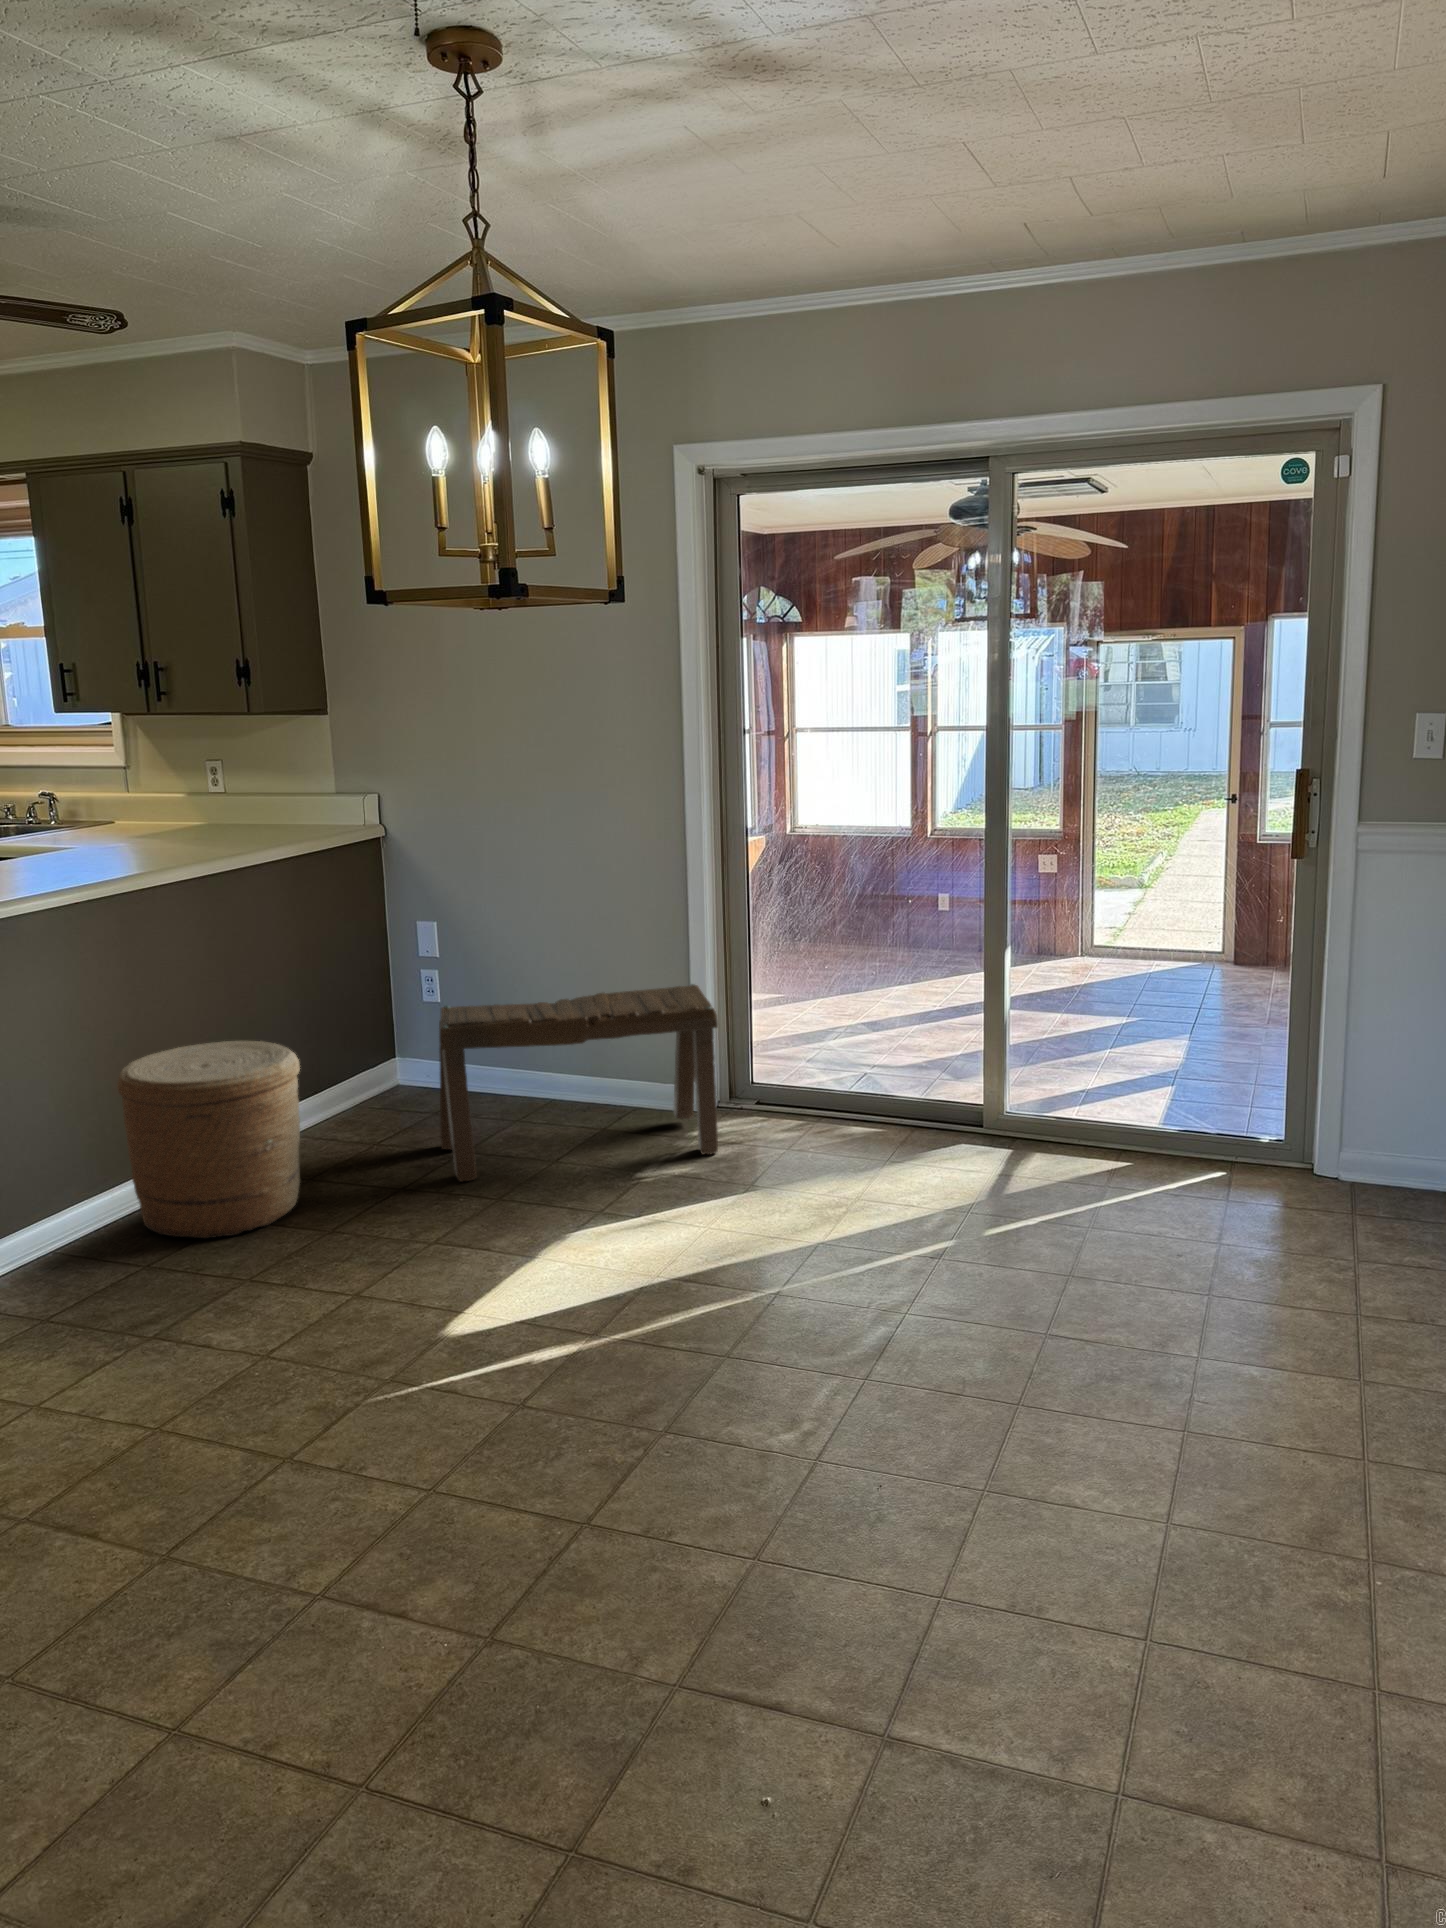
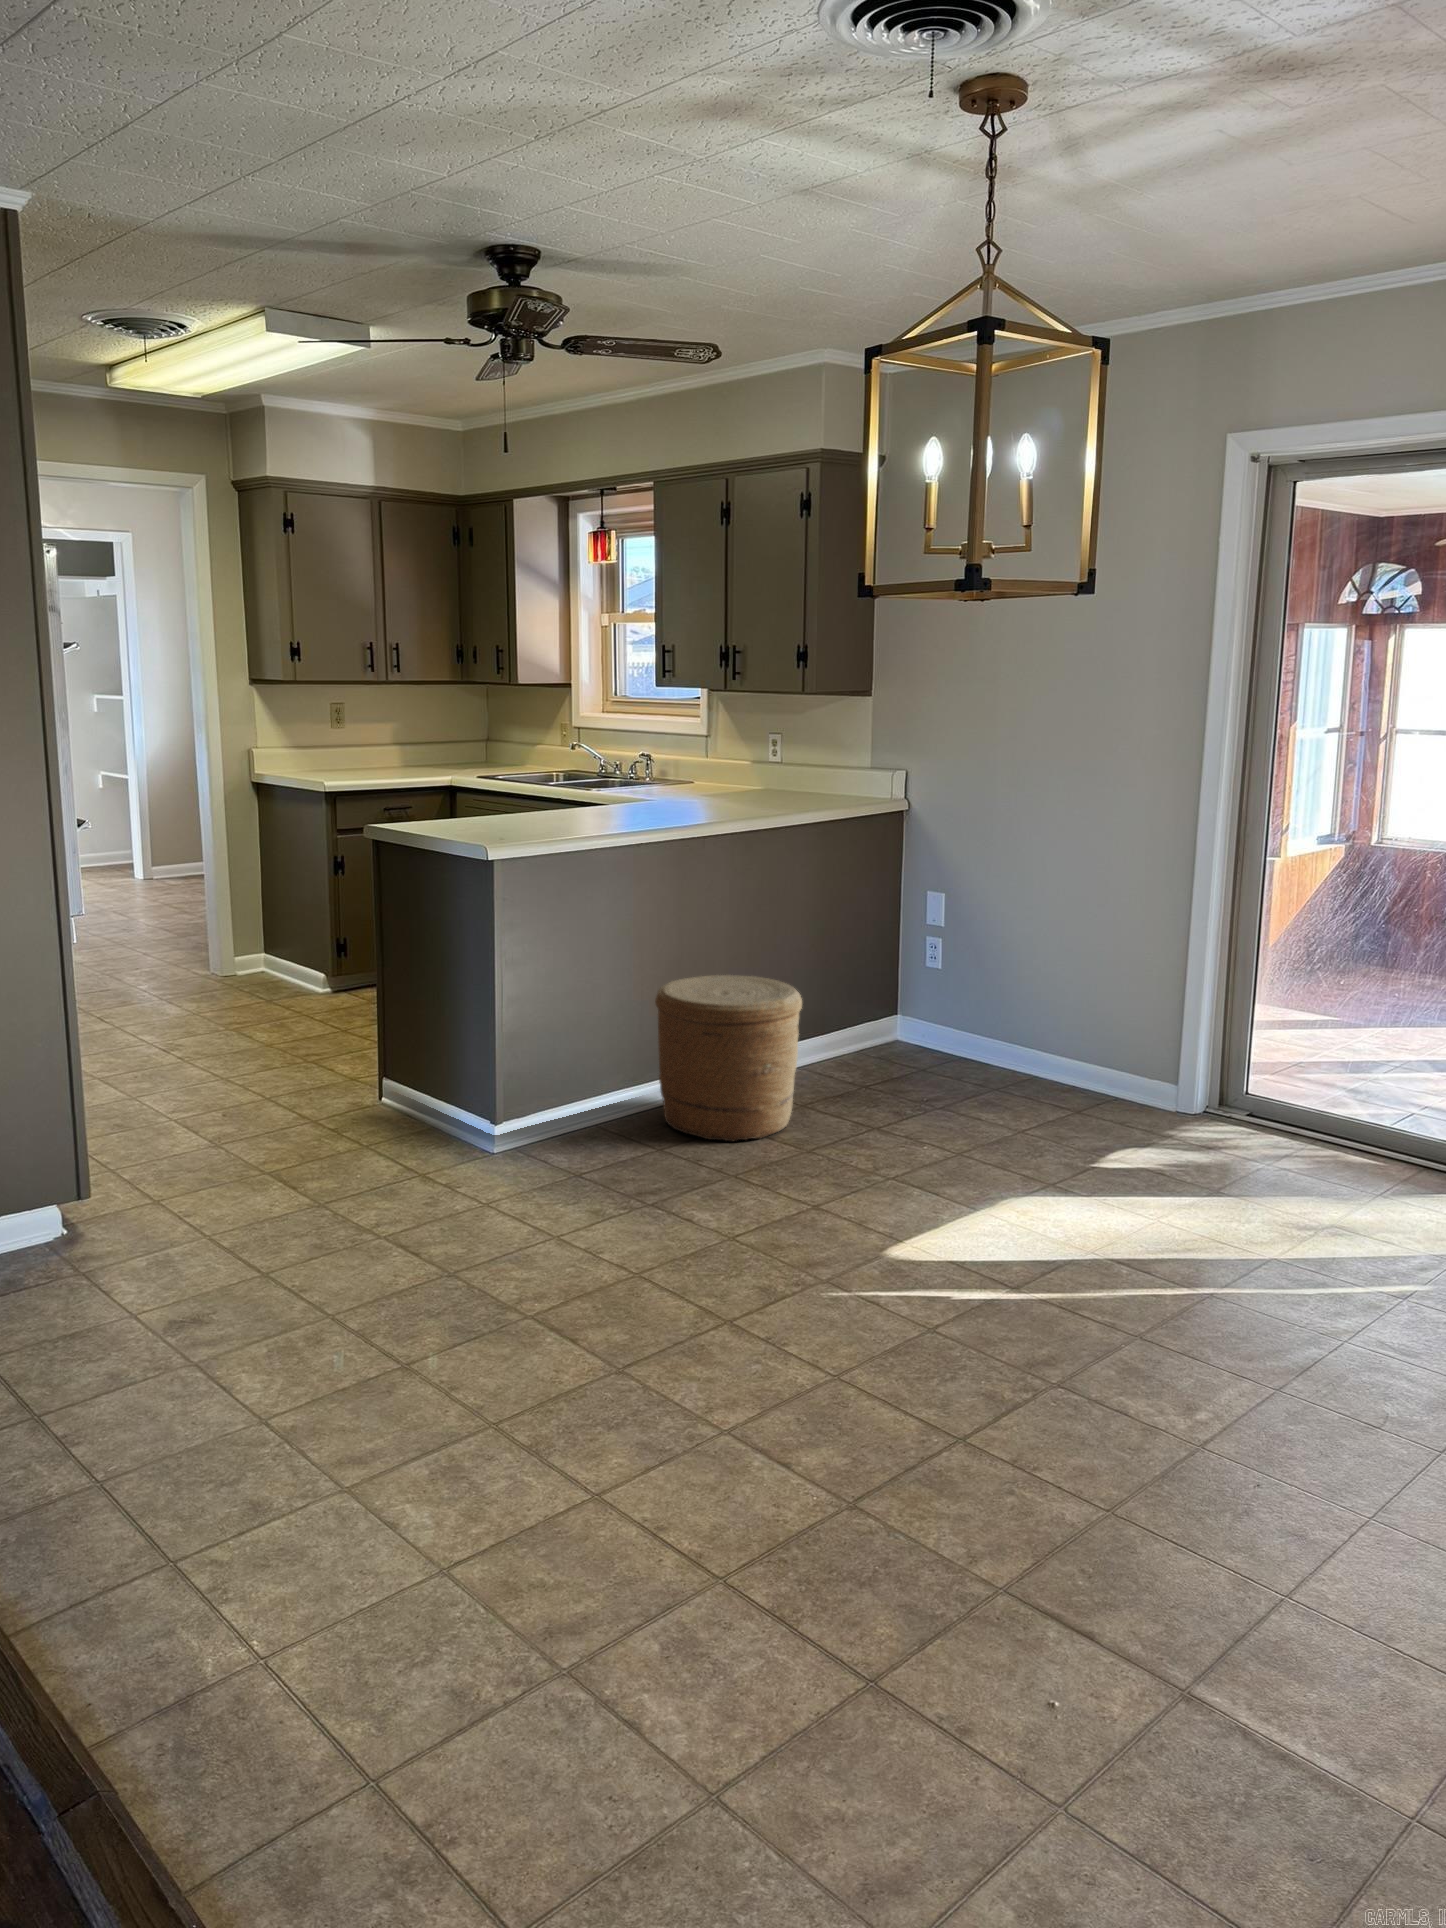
bench: present [439,984,718,1182] -> none [923,970,1201,1152]

